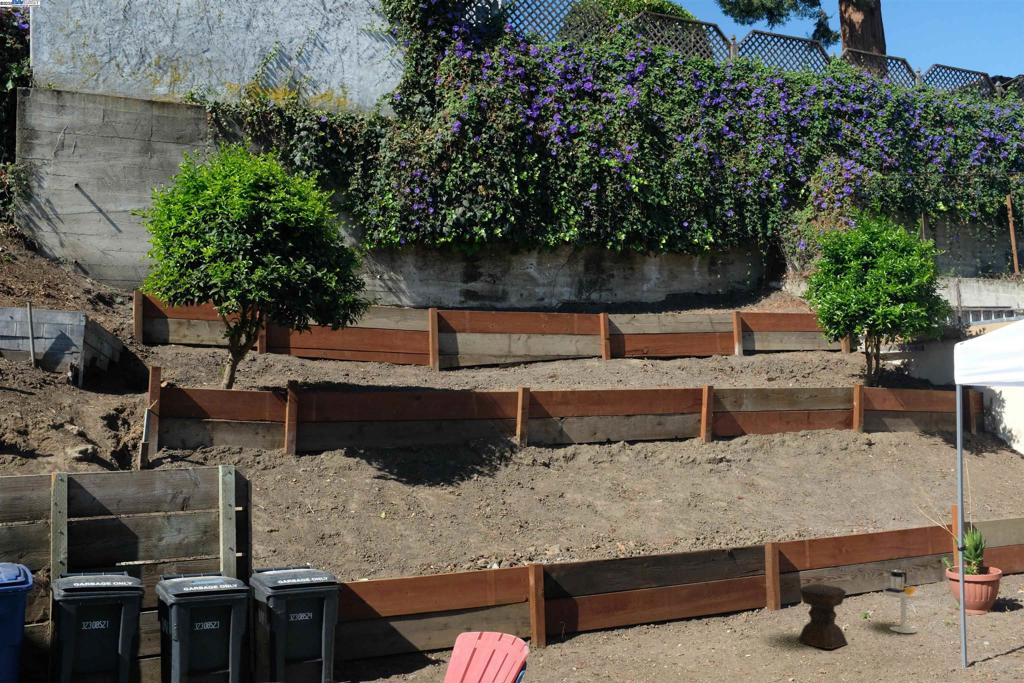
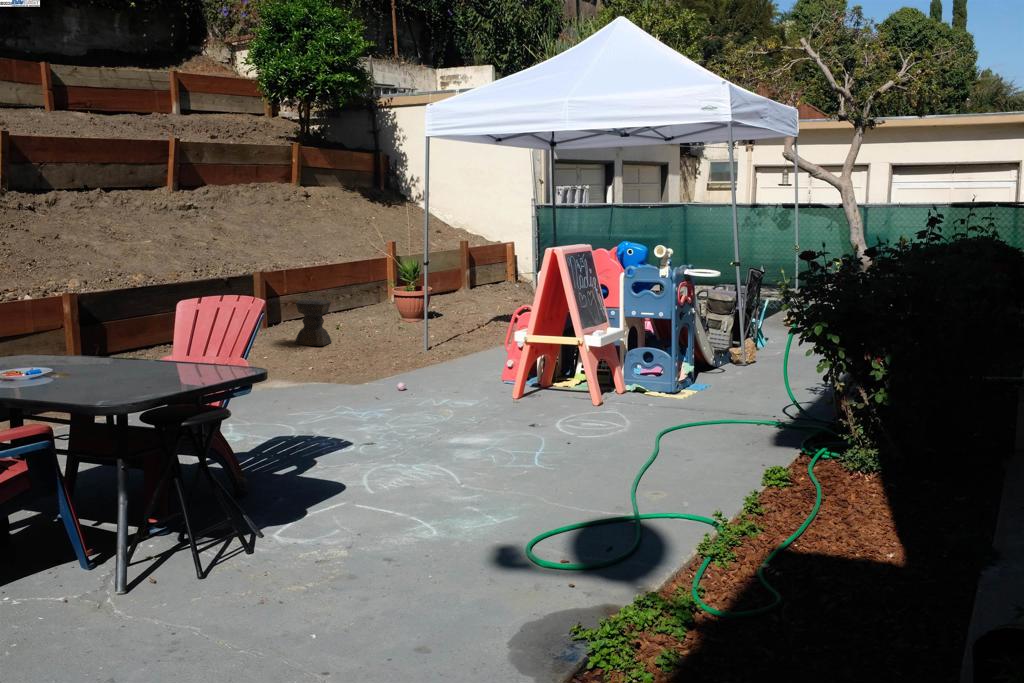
side table: present [883,570,924,633] -> none [351,287,380,333]

